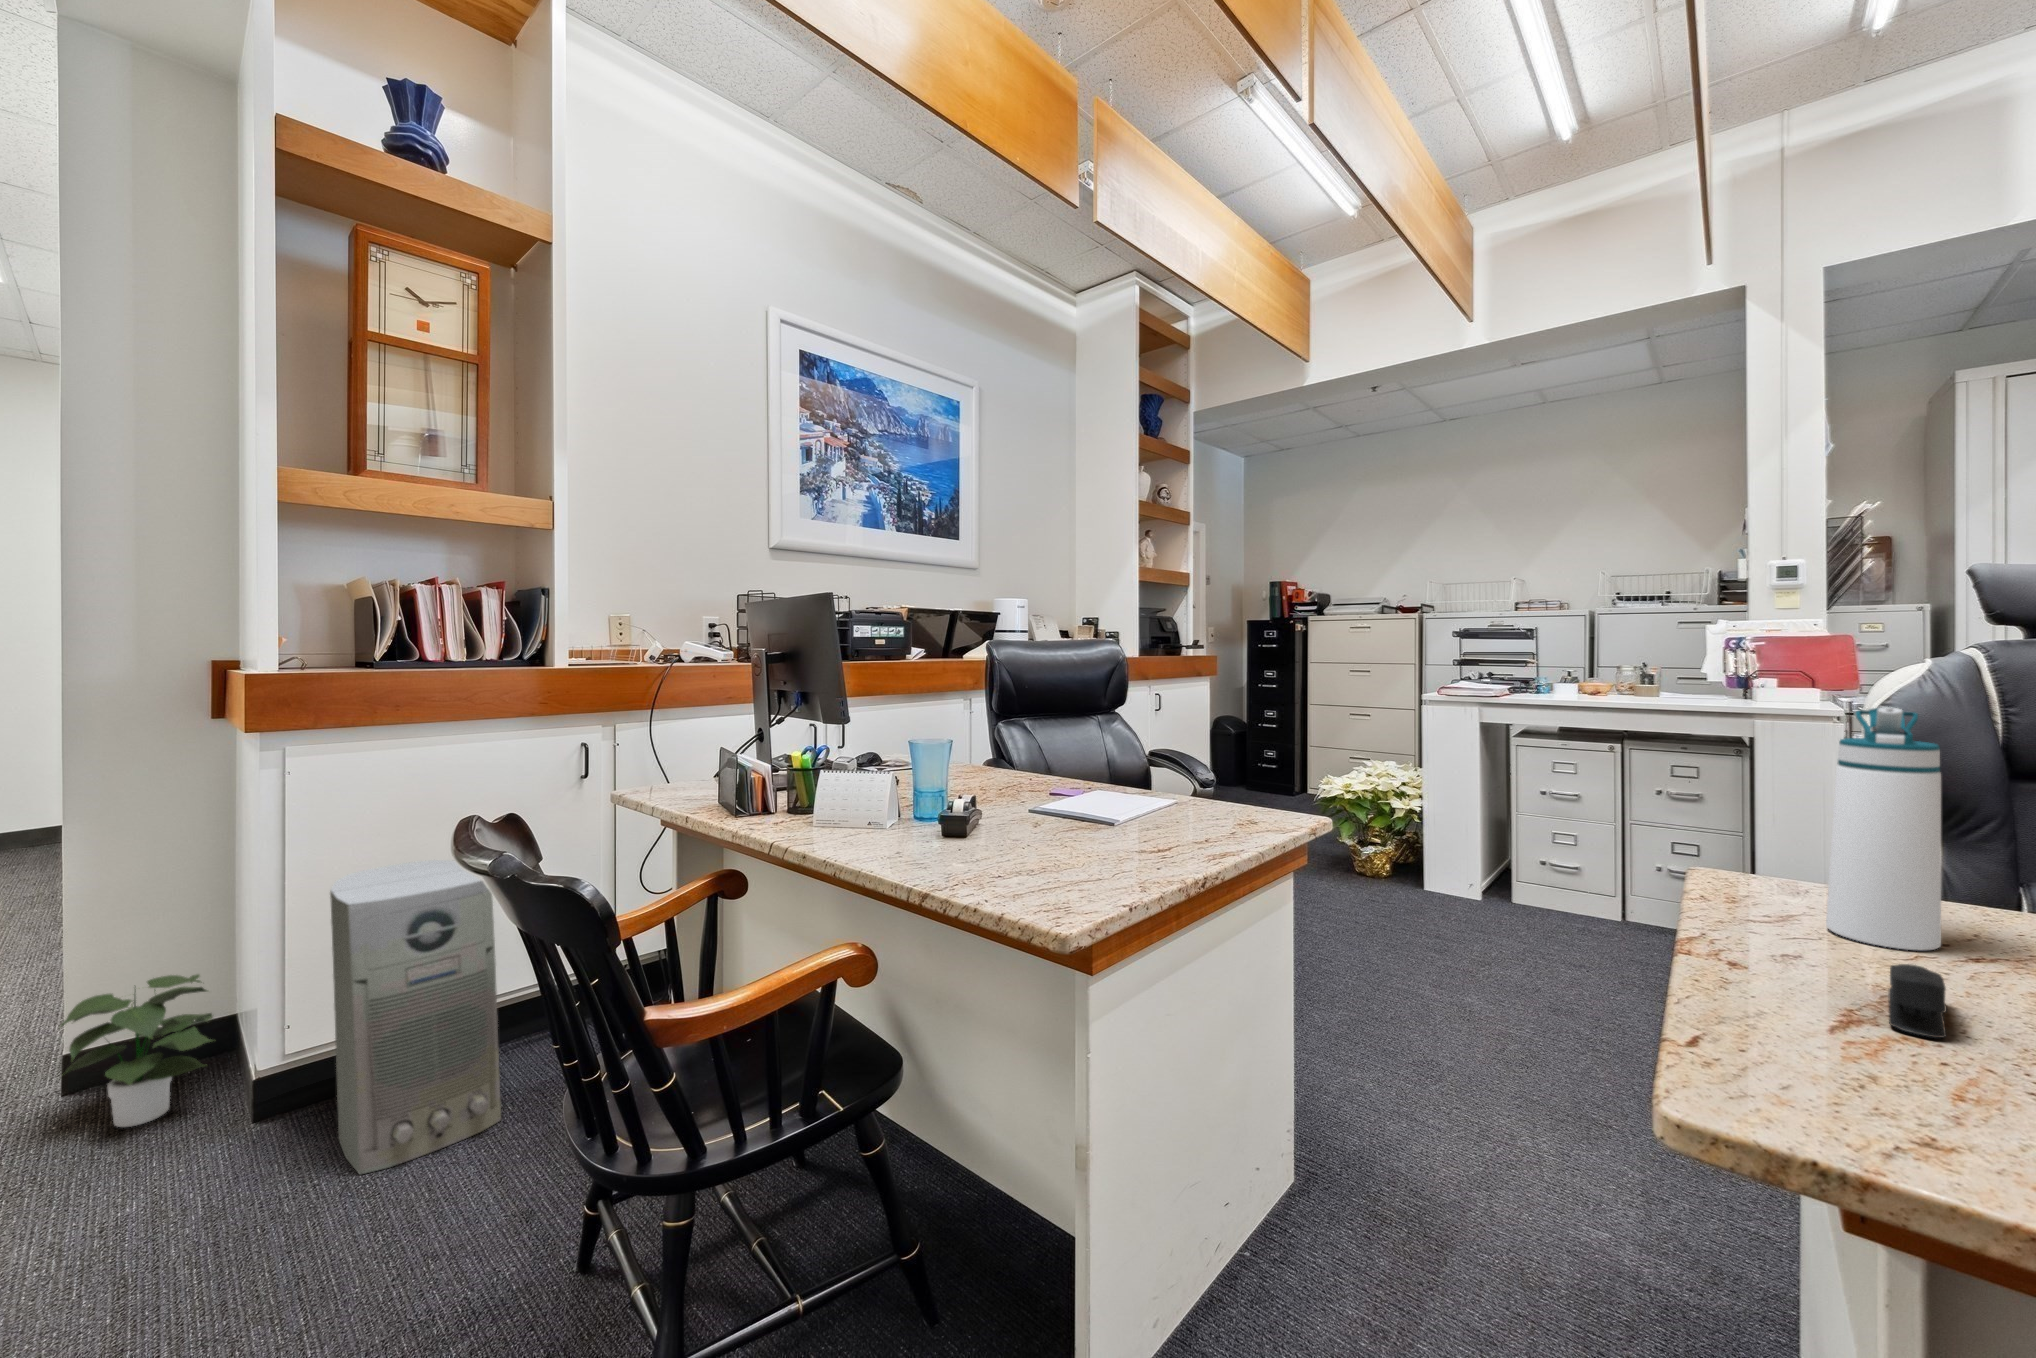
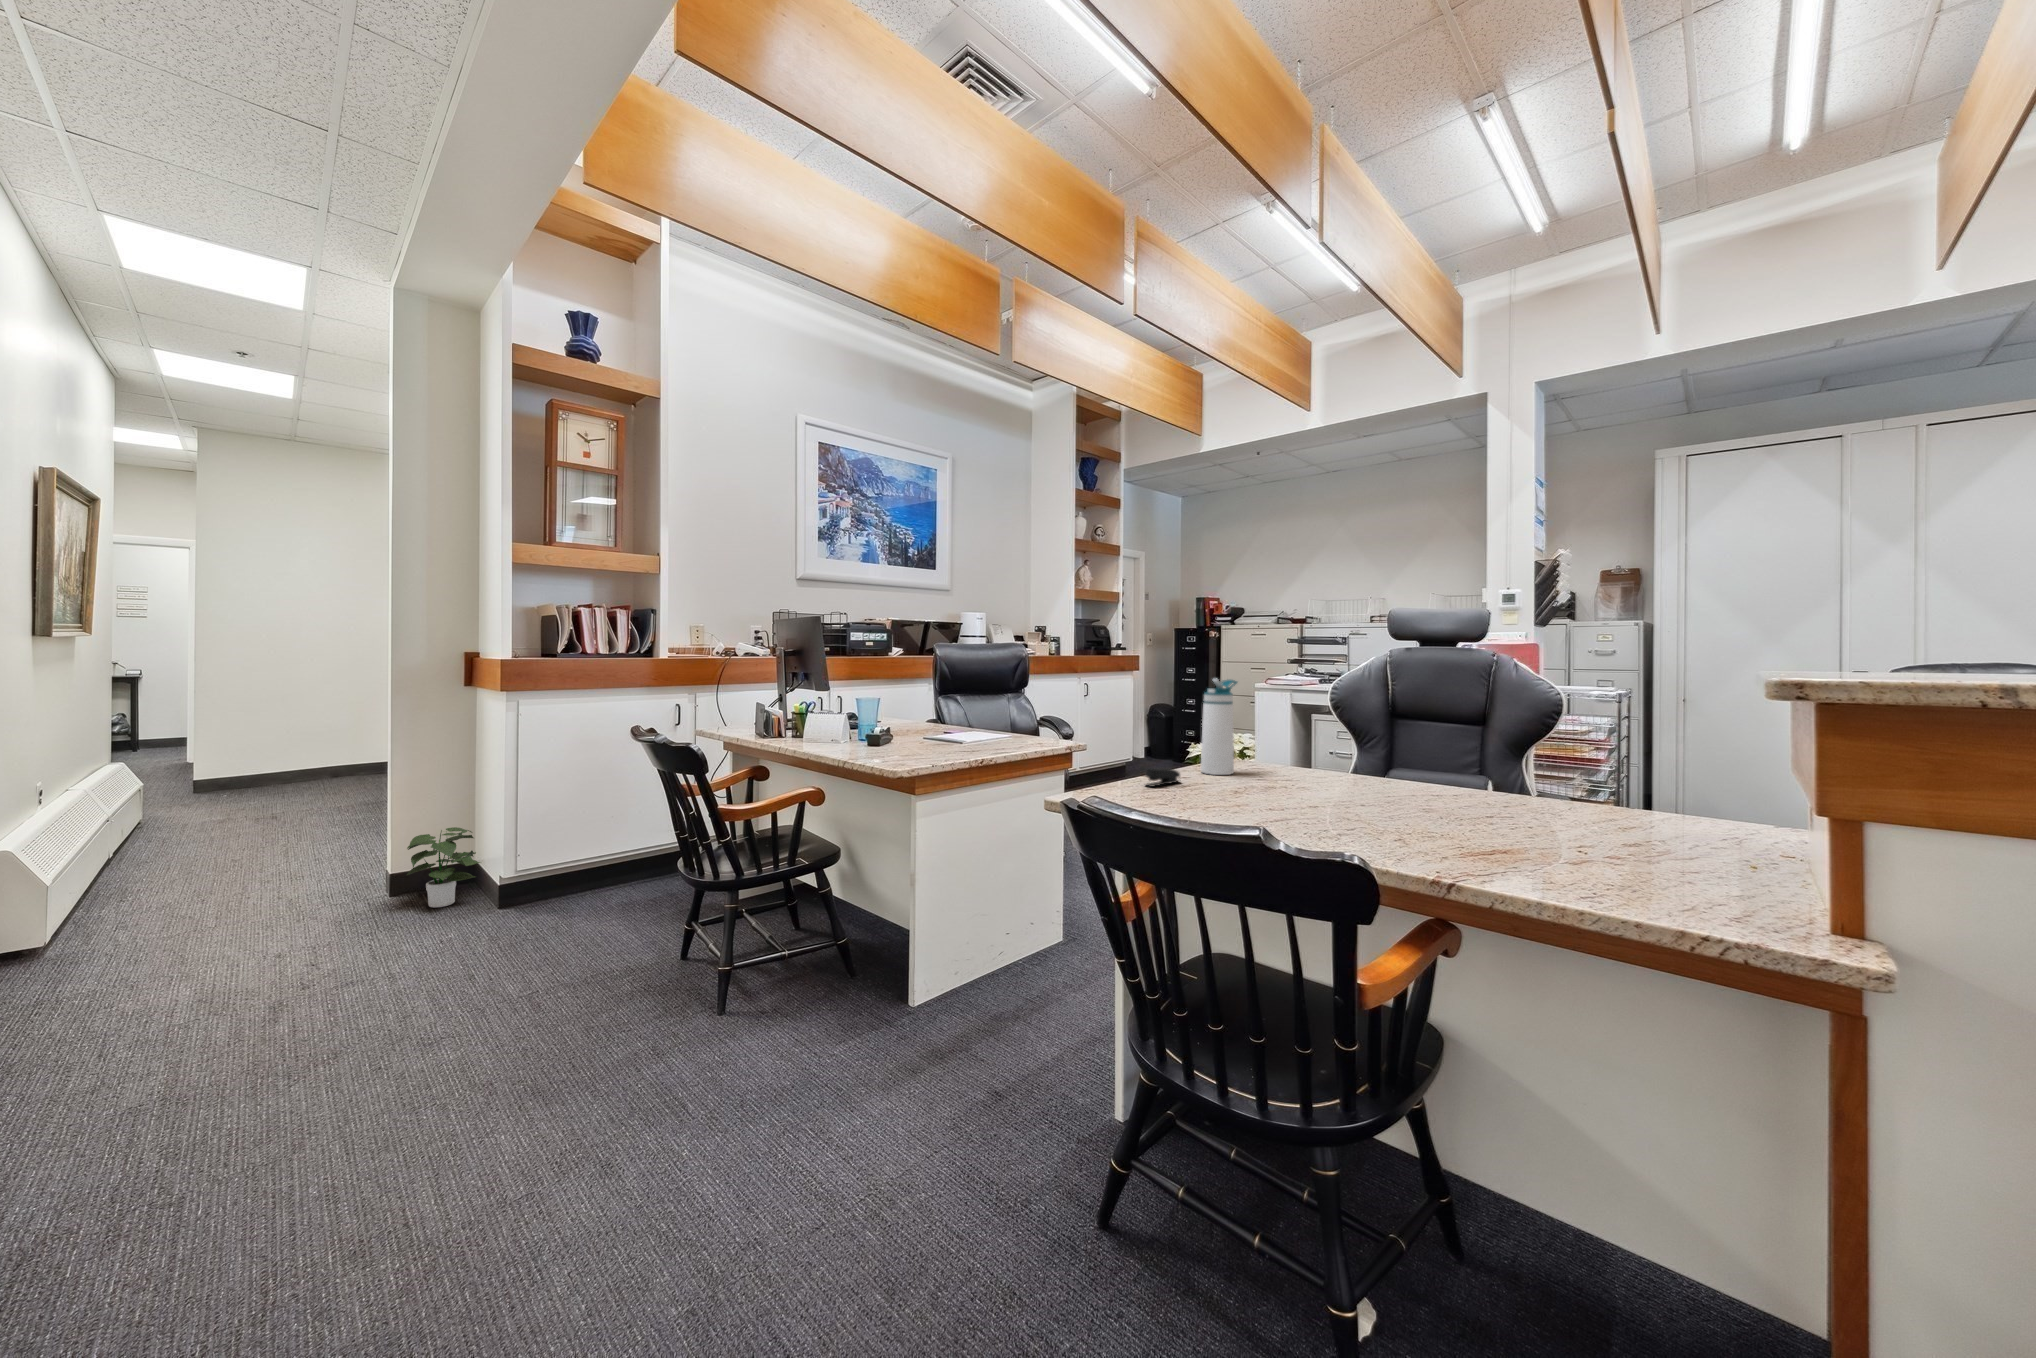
air purifier: present [330,860,501,1174] -> none [548,768,636,926]

